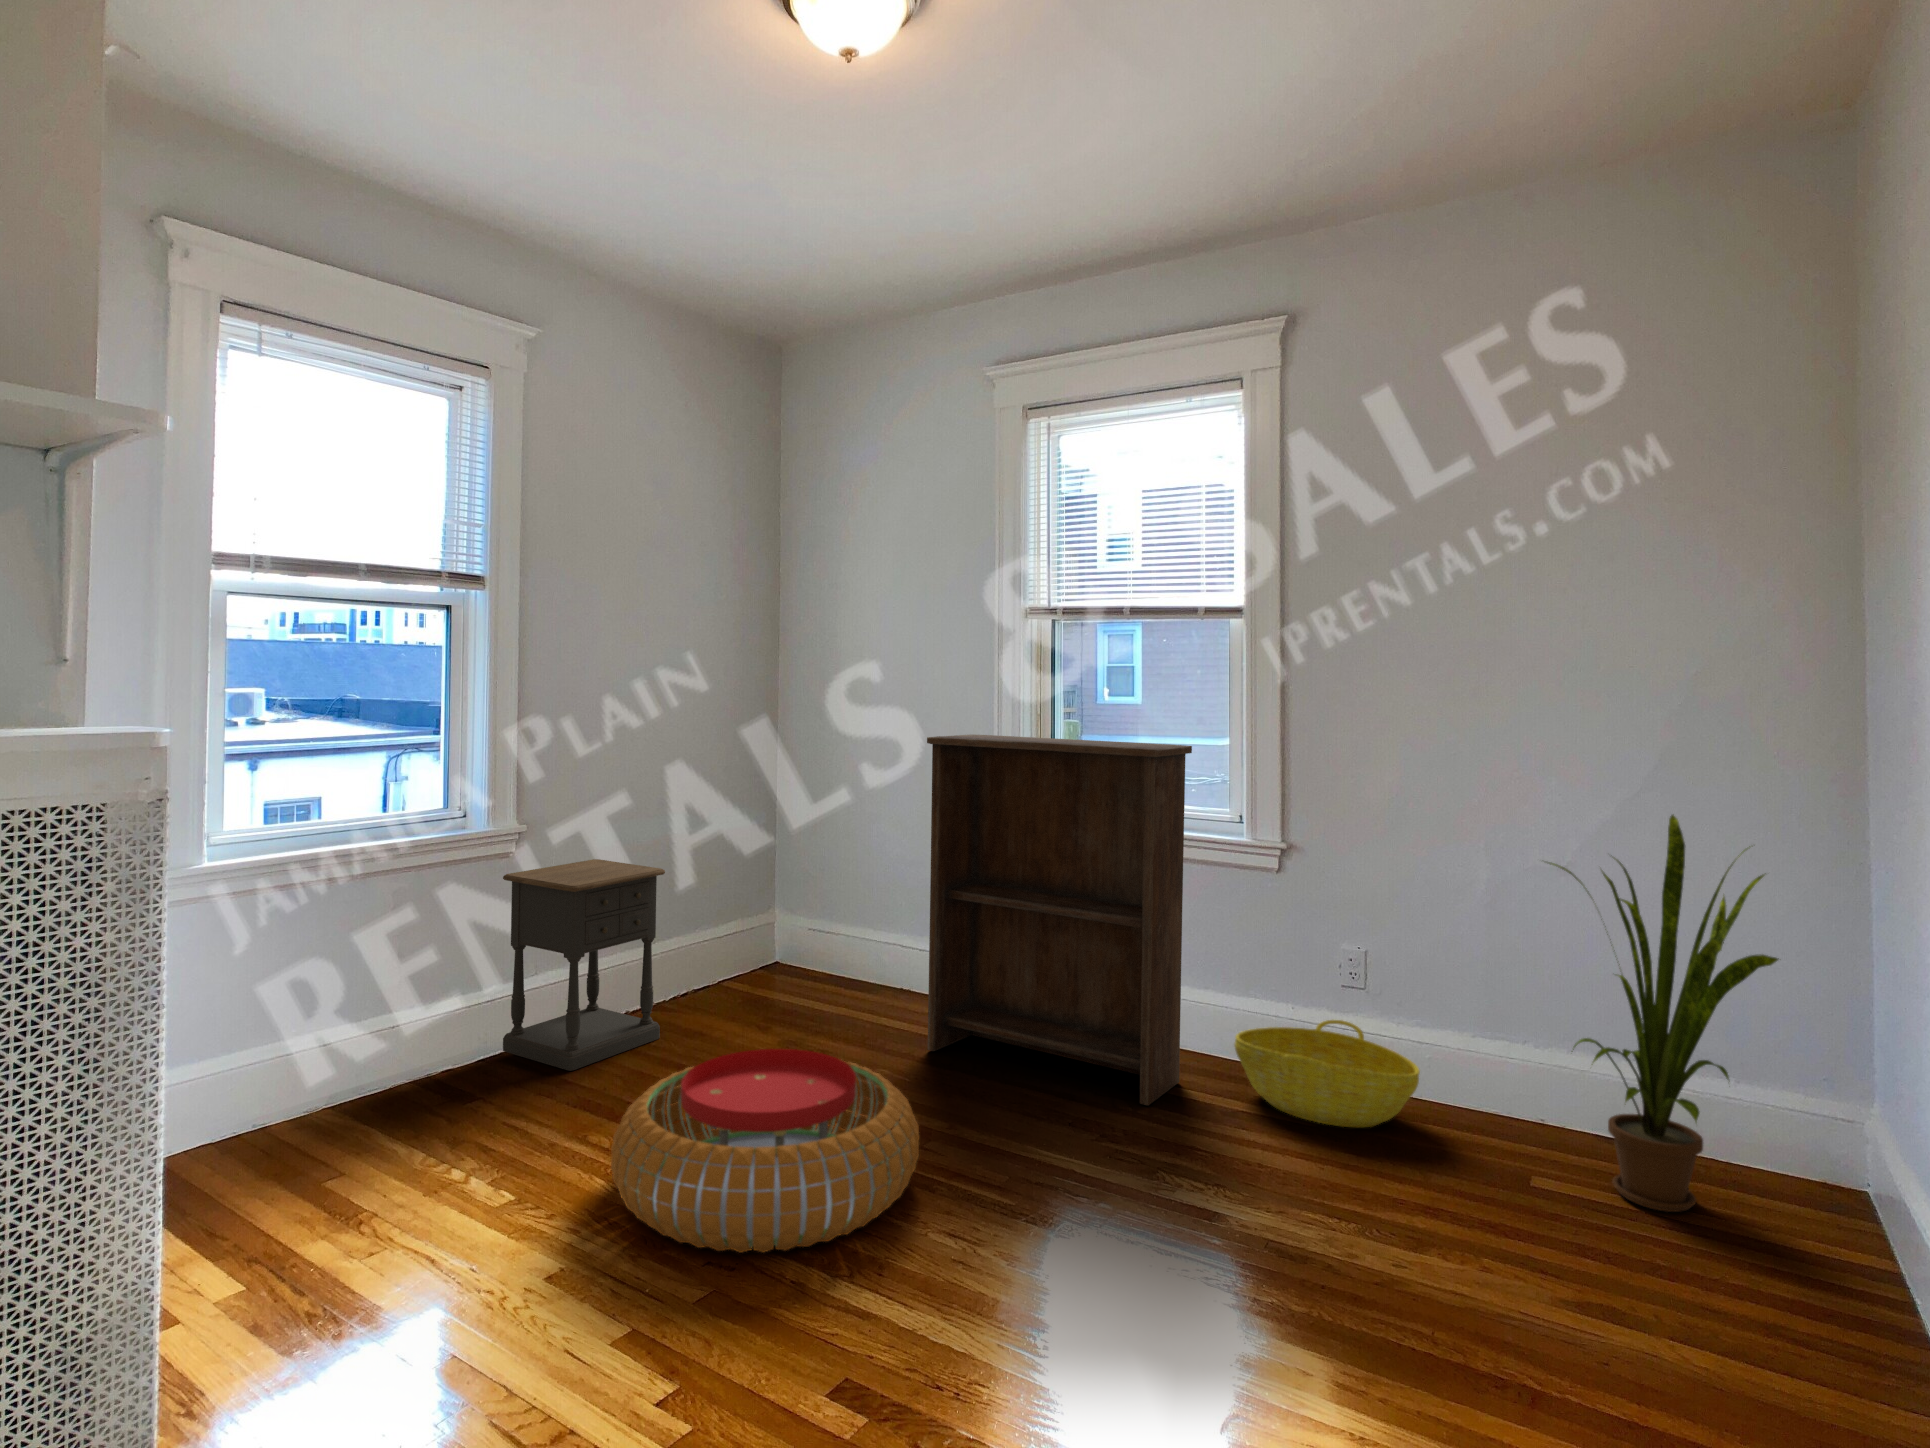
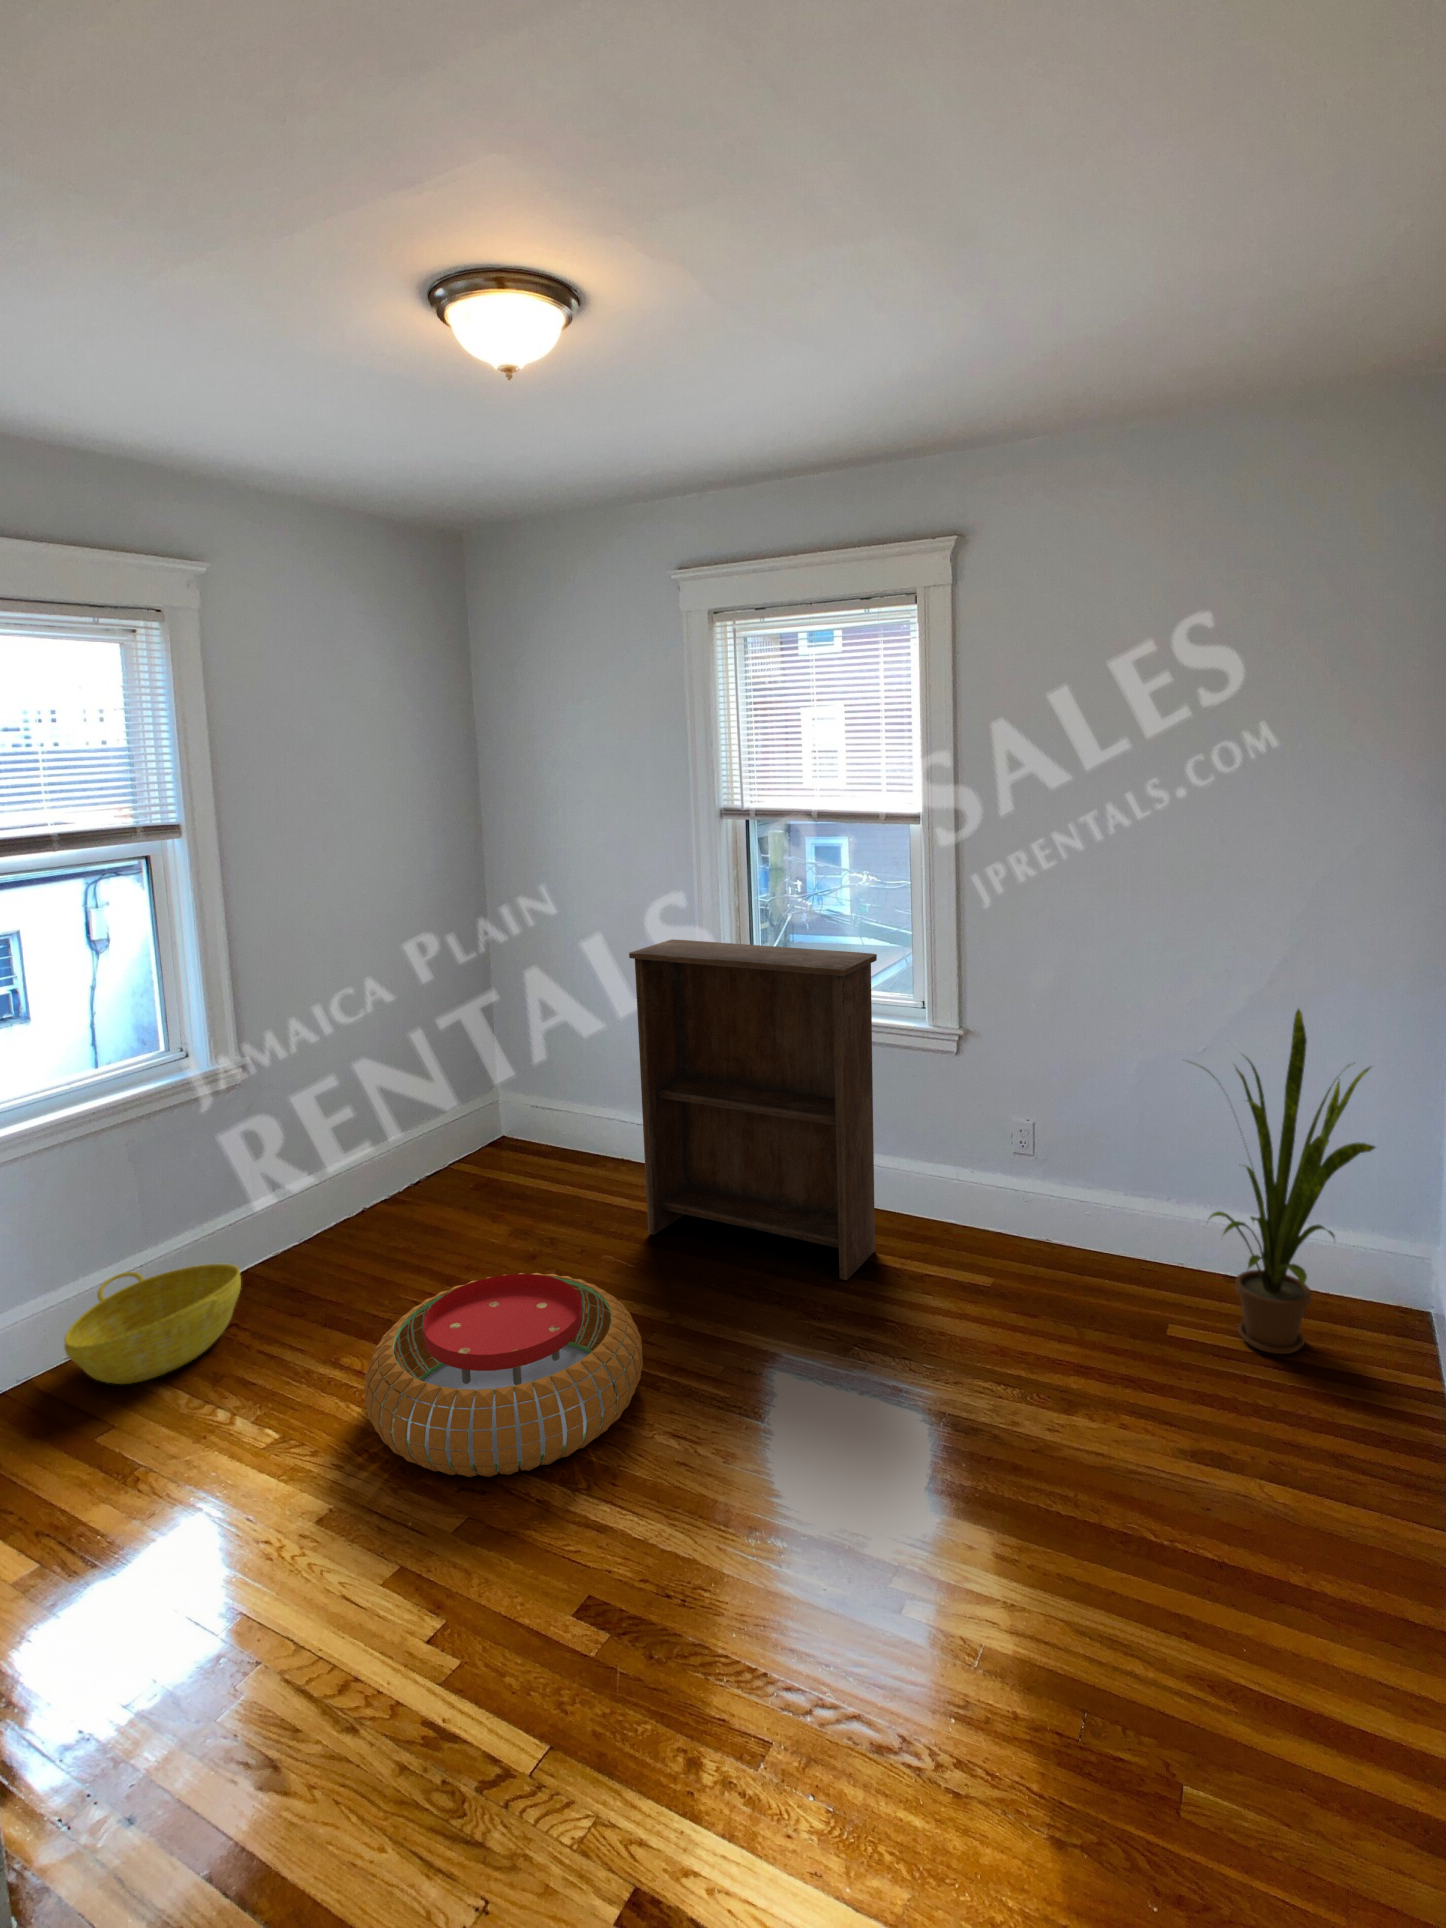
nightstand: present [503,859,665,1071] -> none [231,1078,398,1287]
basket: present [1234,1020,1420,1127] -> present [64,1264,241,1384]

